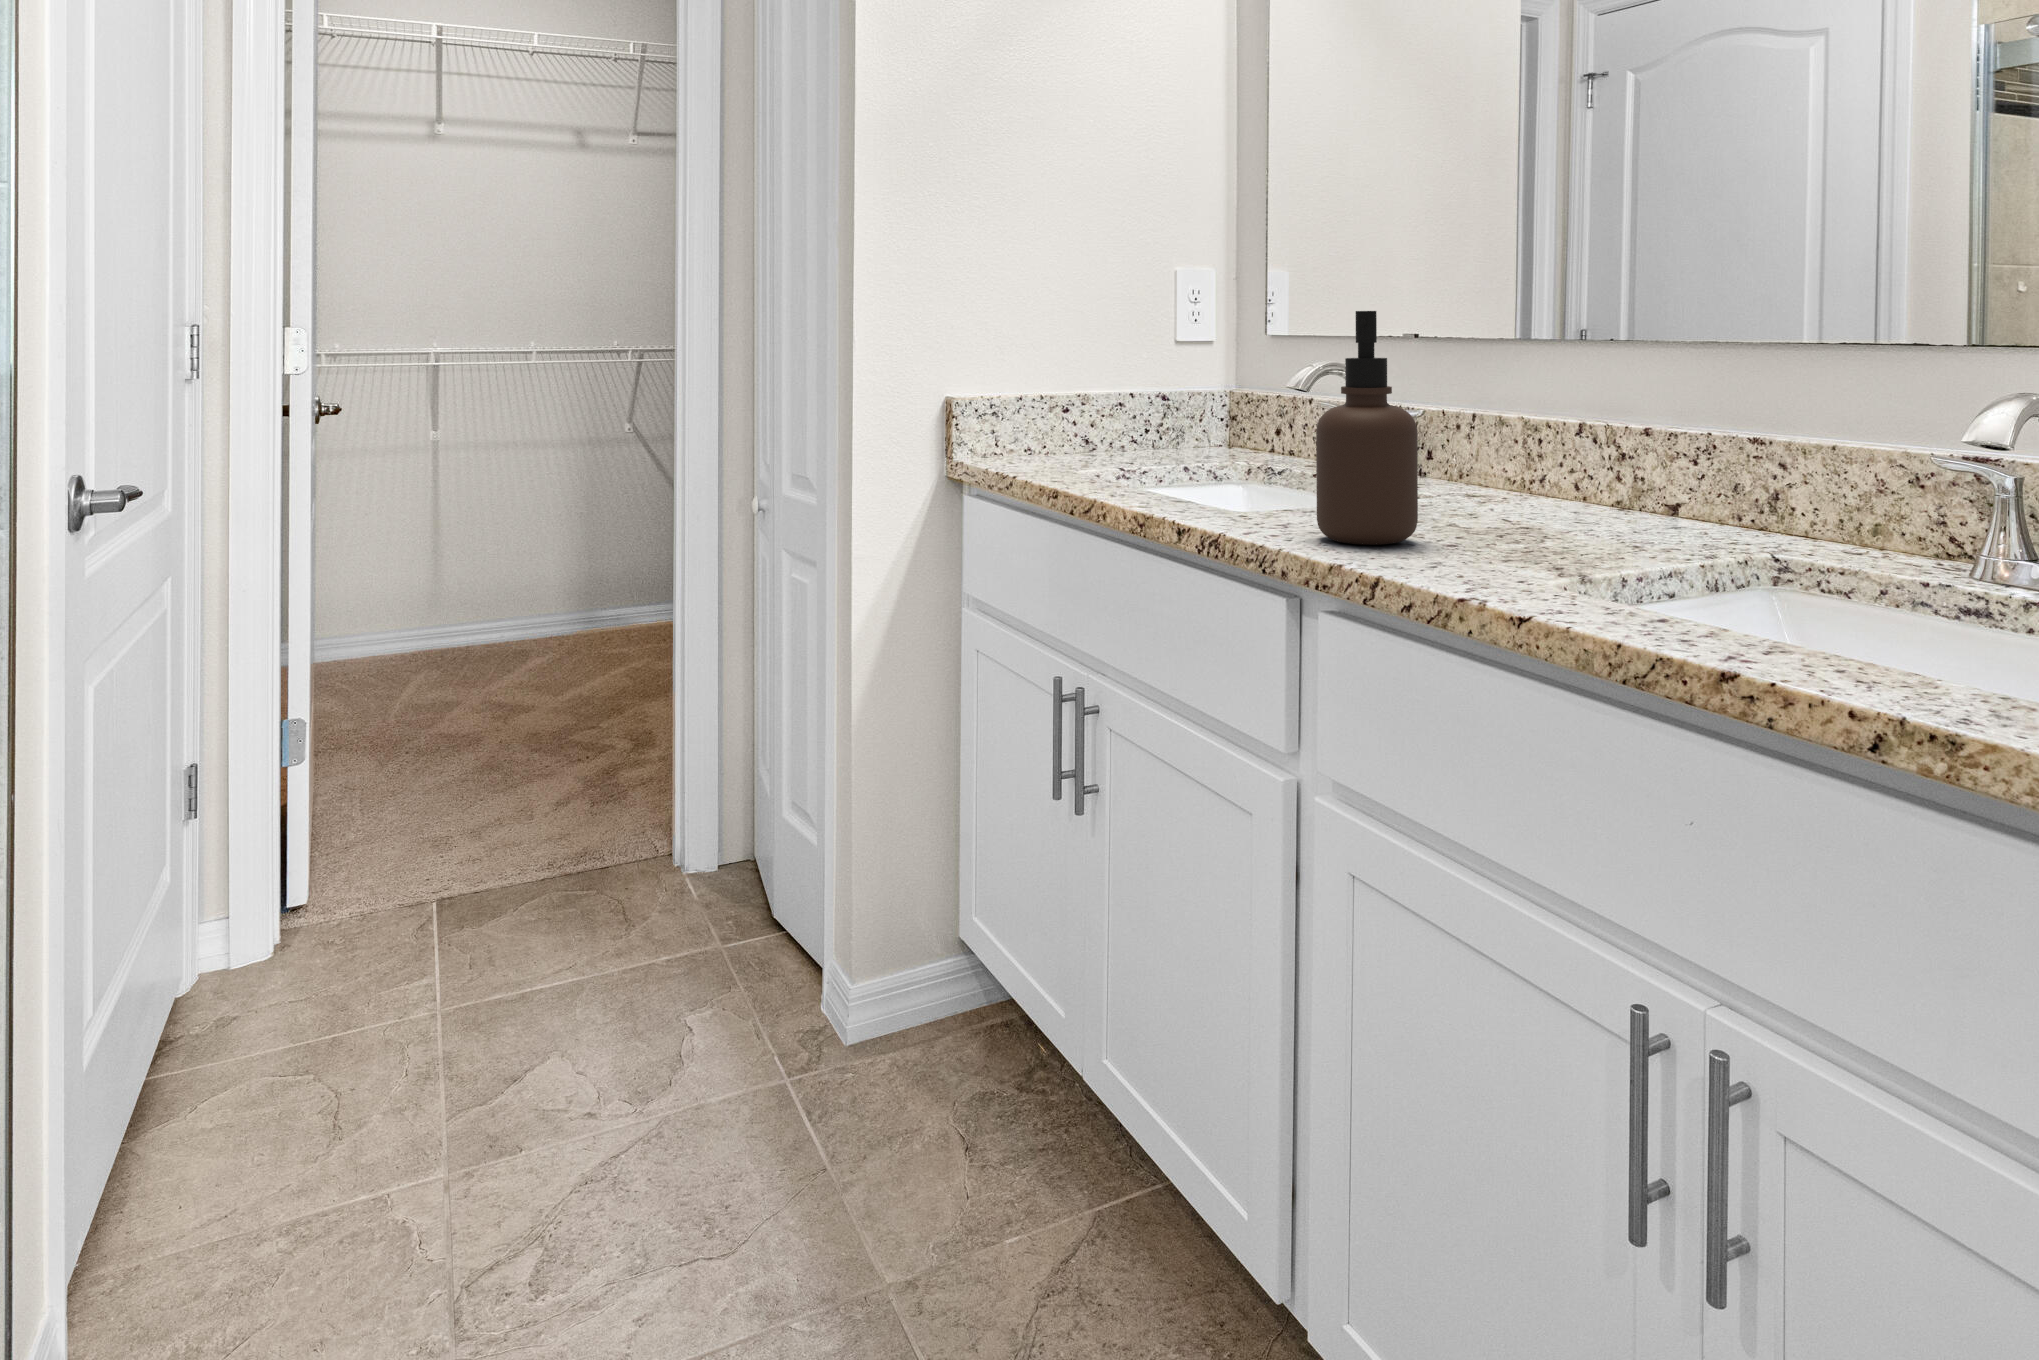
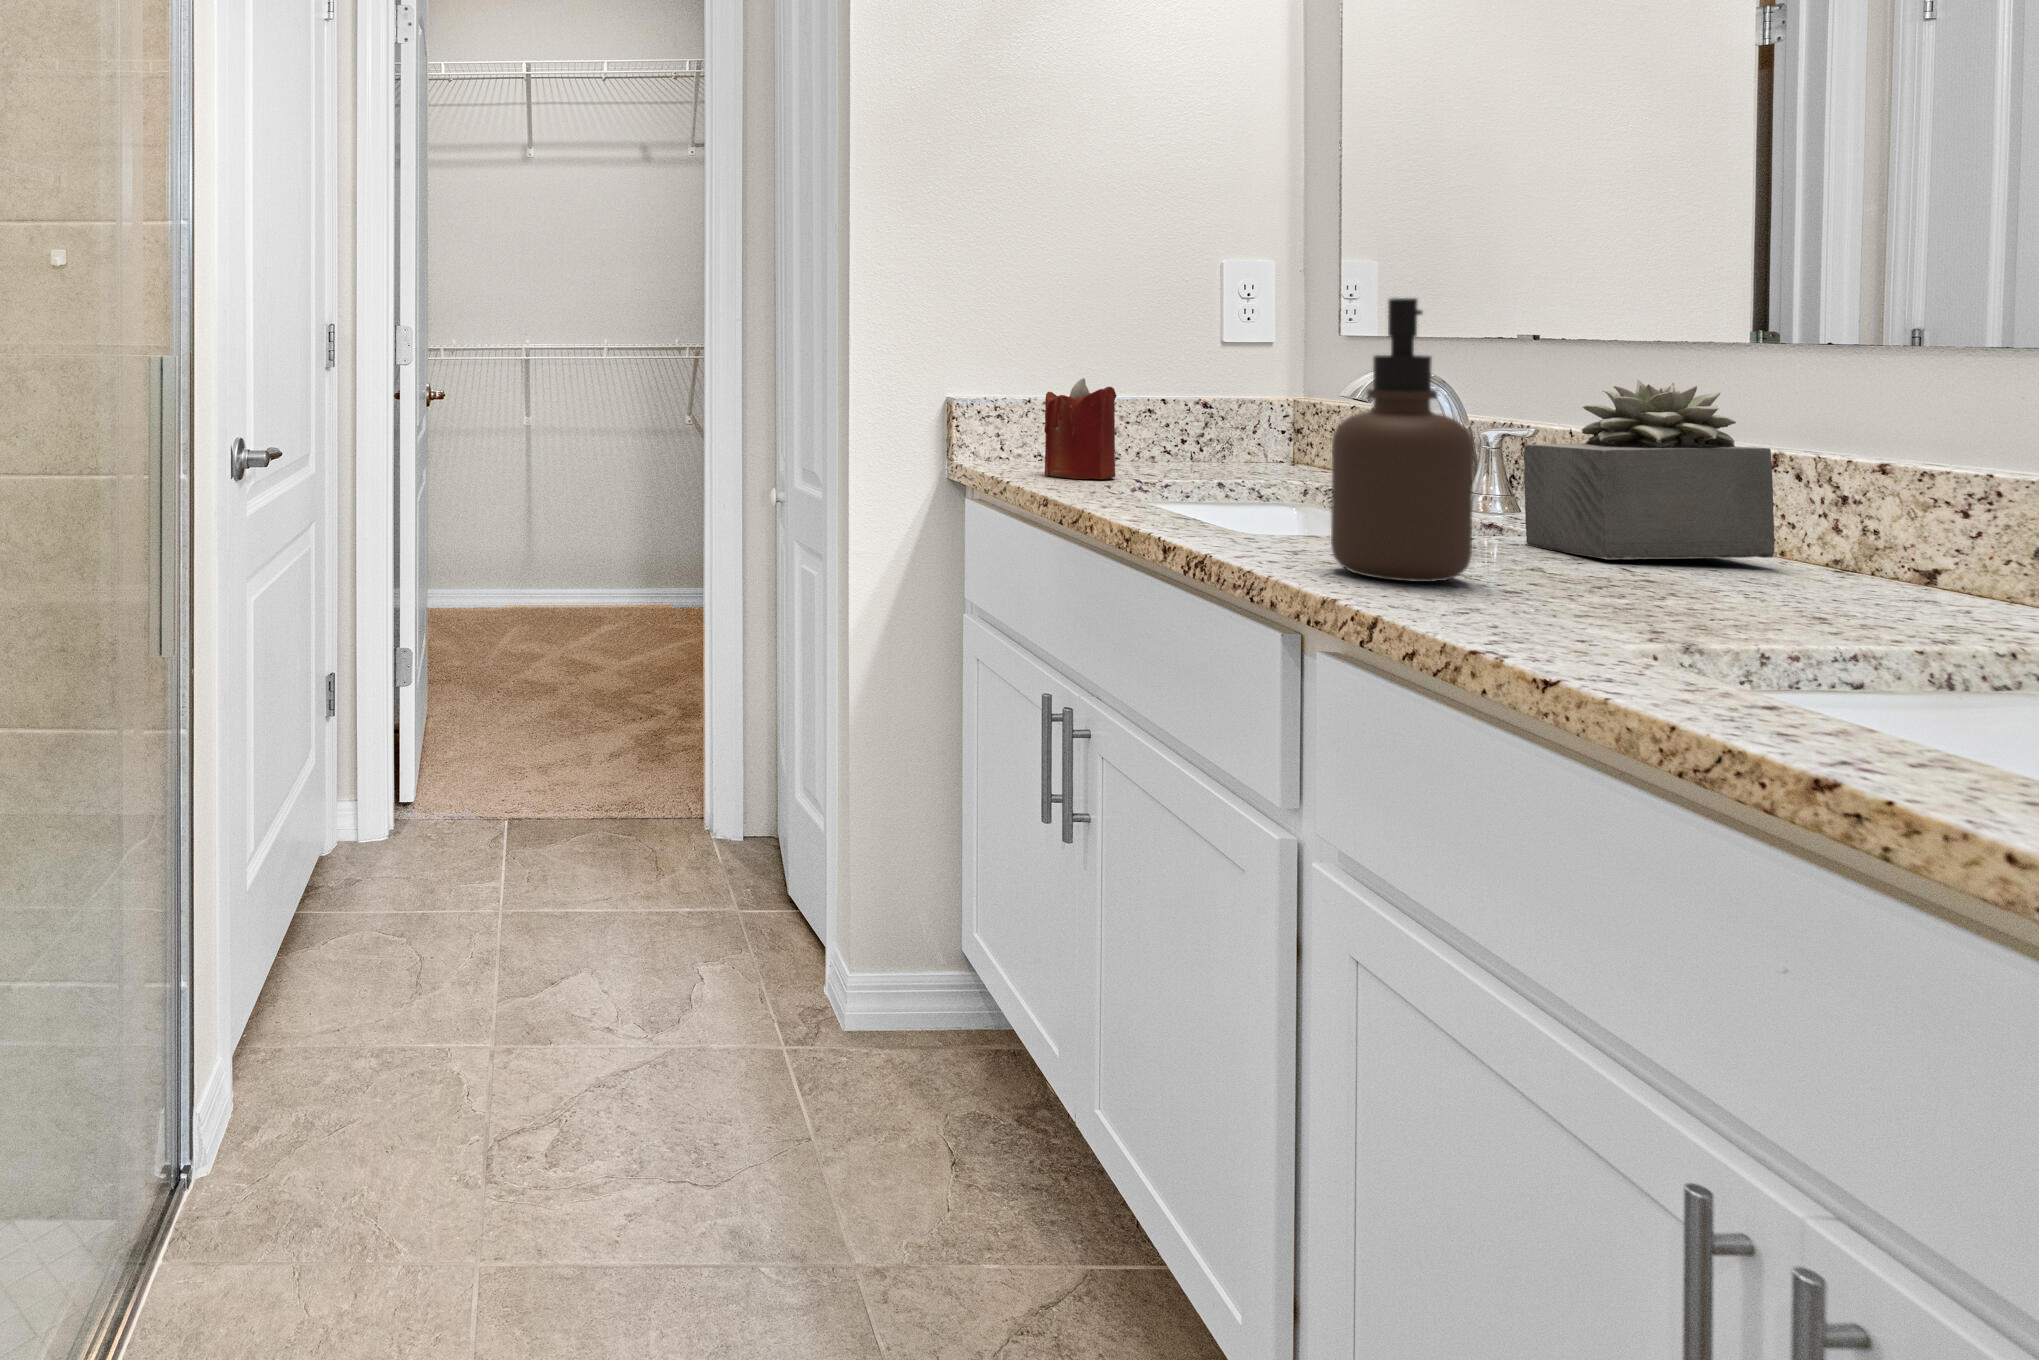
succulent plant: none [1423,371,1587,513] -> present [1524,380,1775,559]
candle: none [1035,377,1095,470] -> present [1044,378,1117,479]

